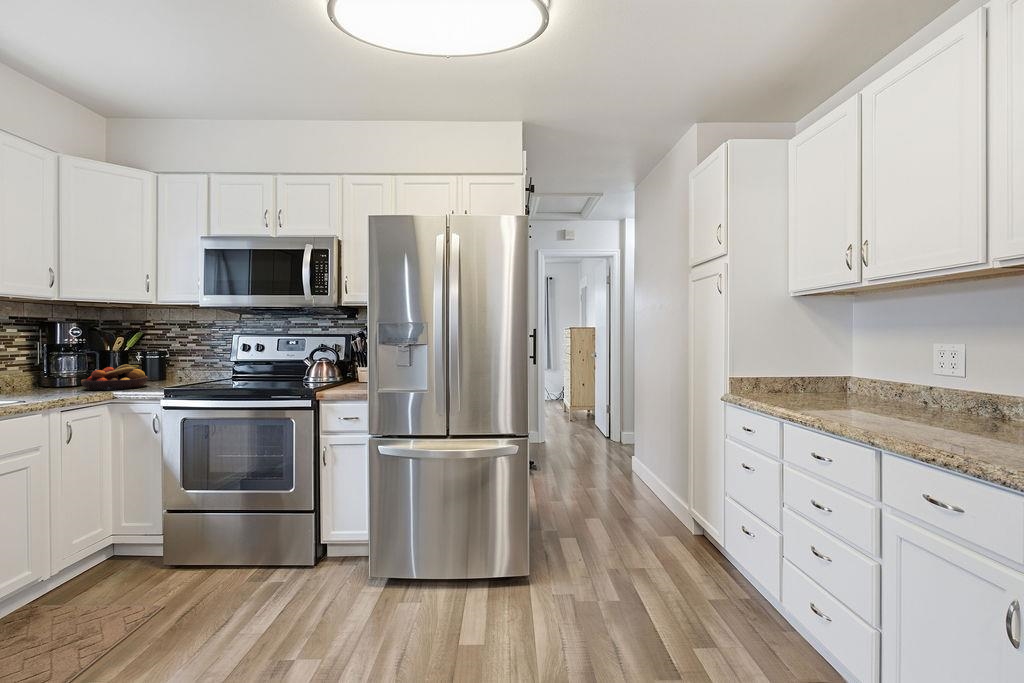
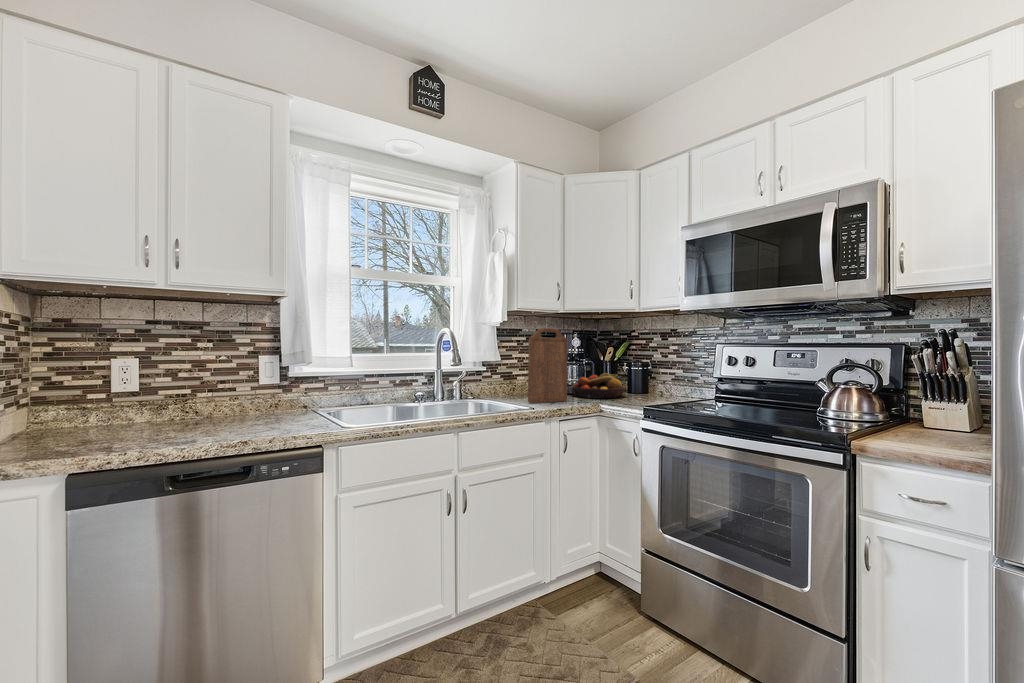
cutting board: none [38,321,86,399] -> present [528,328,568,403]

